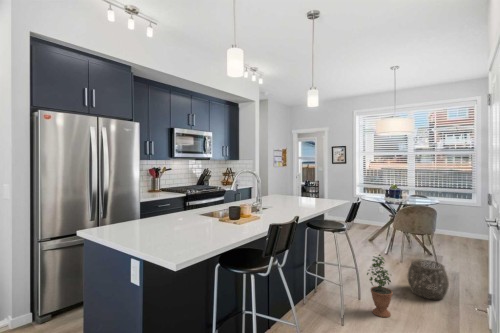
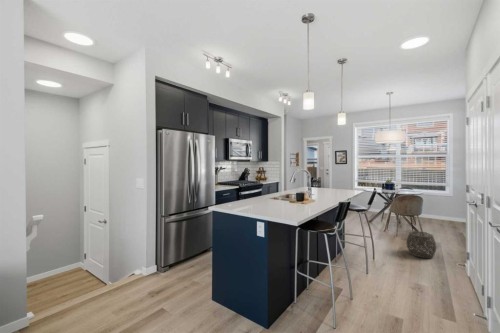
potted plant: present [367,255,392,317] -> none [382,226,401,269]

